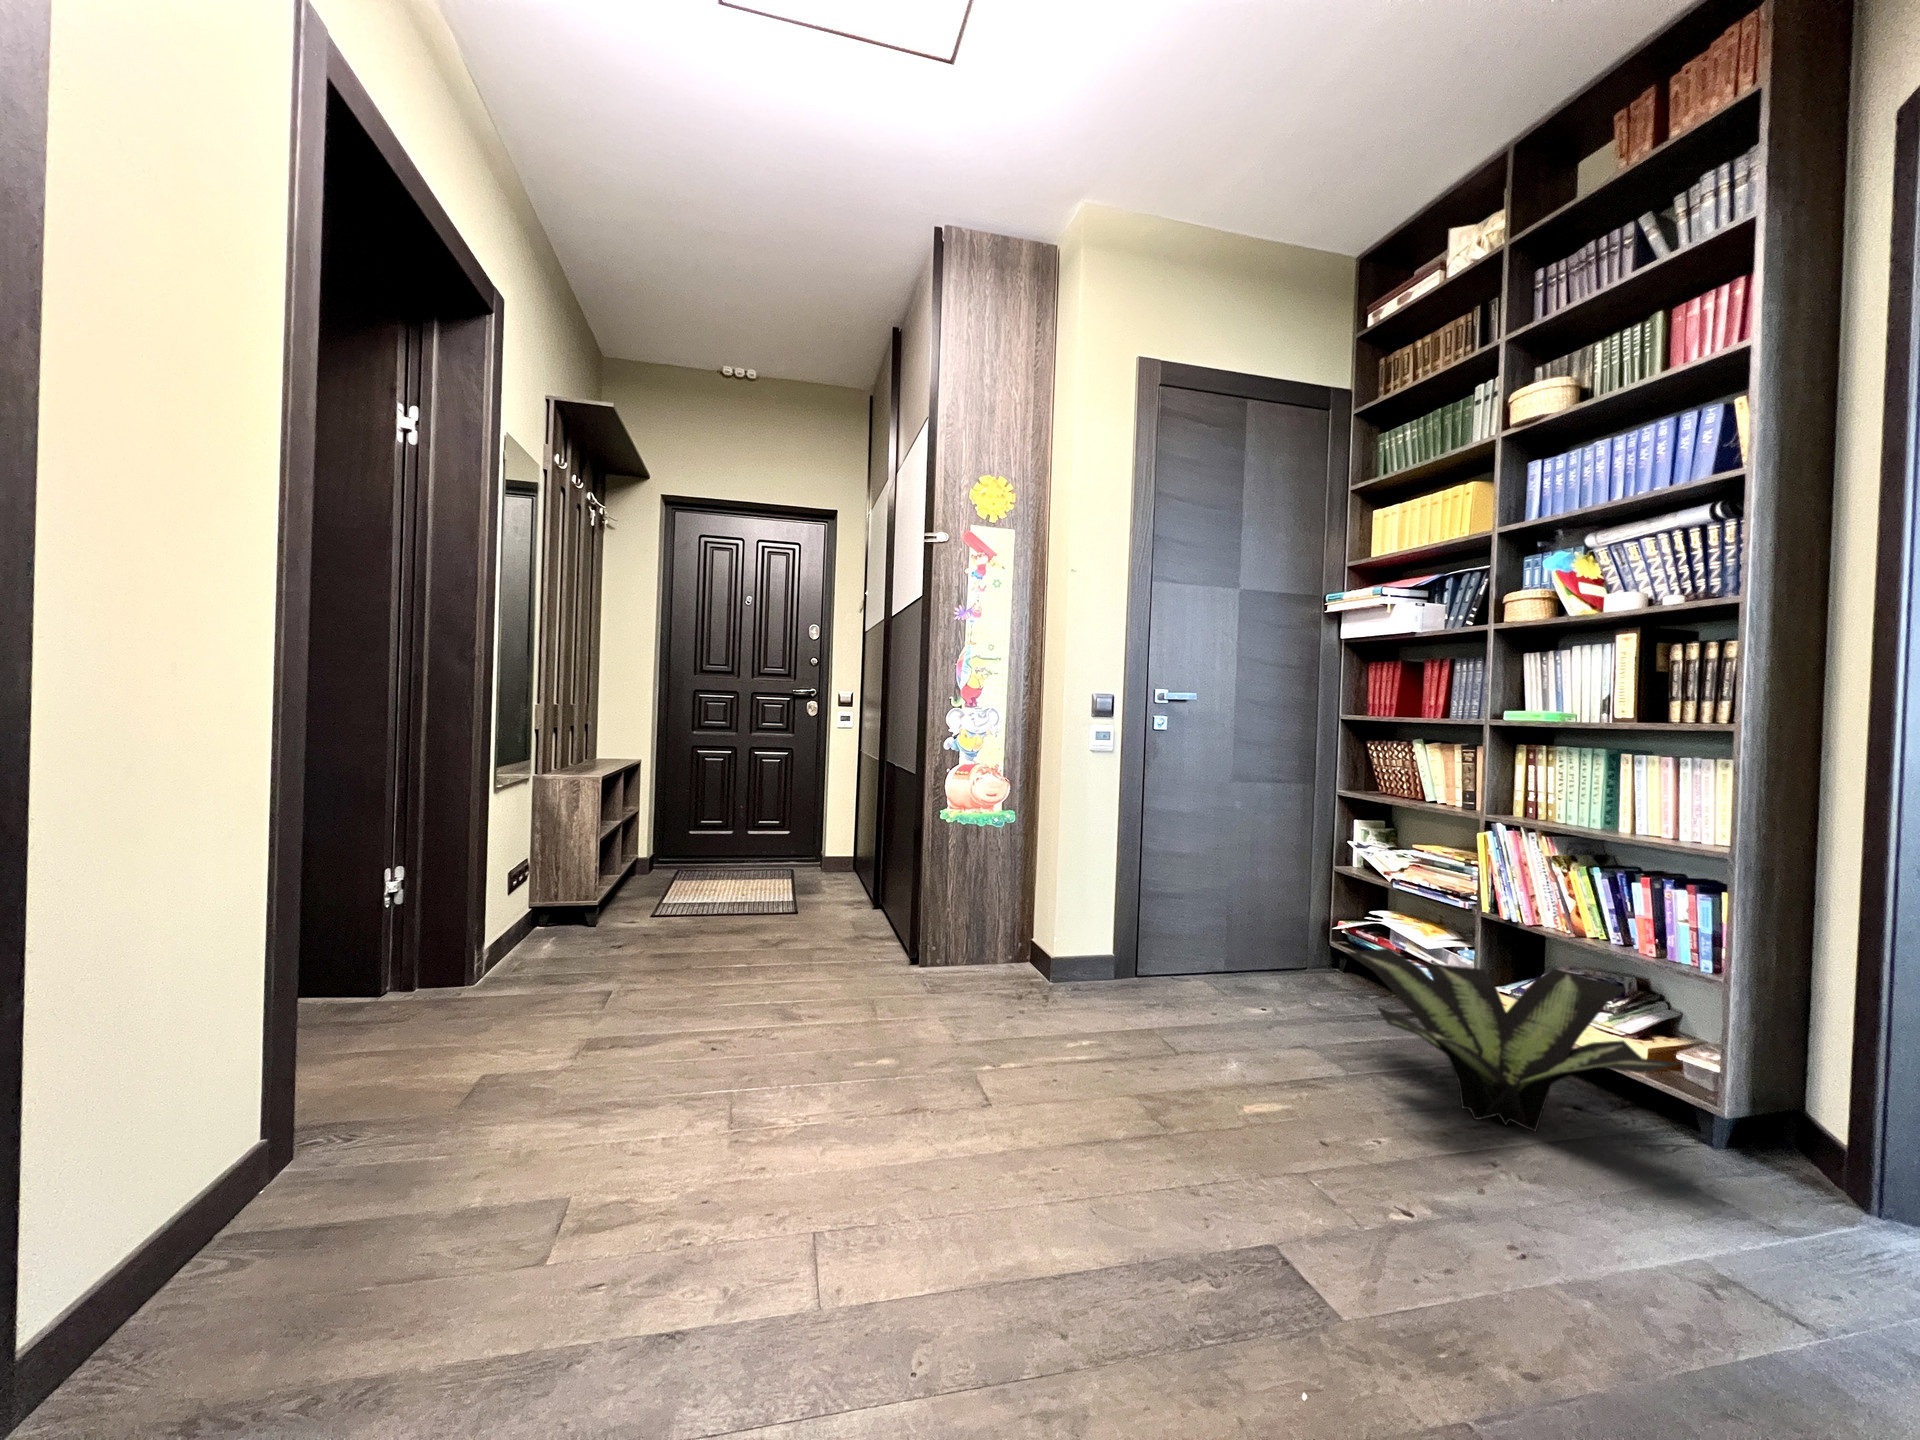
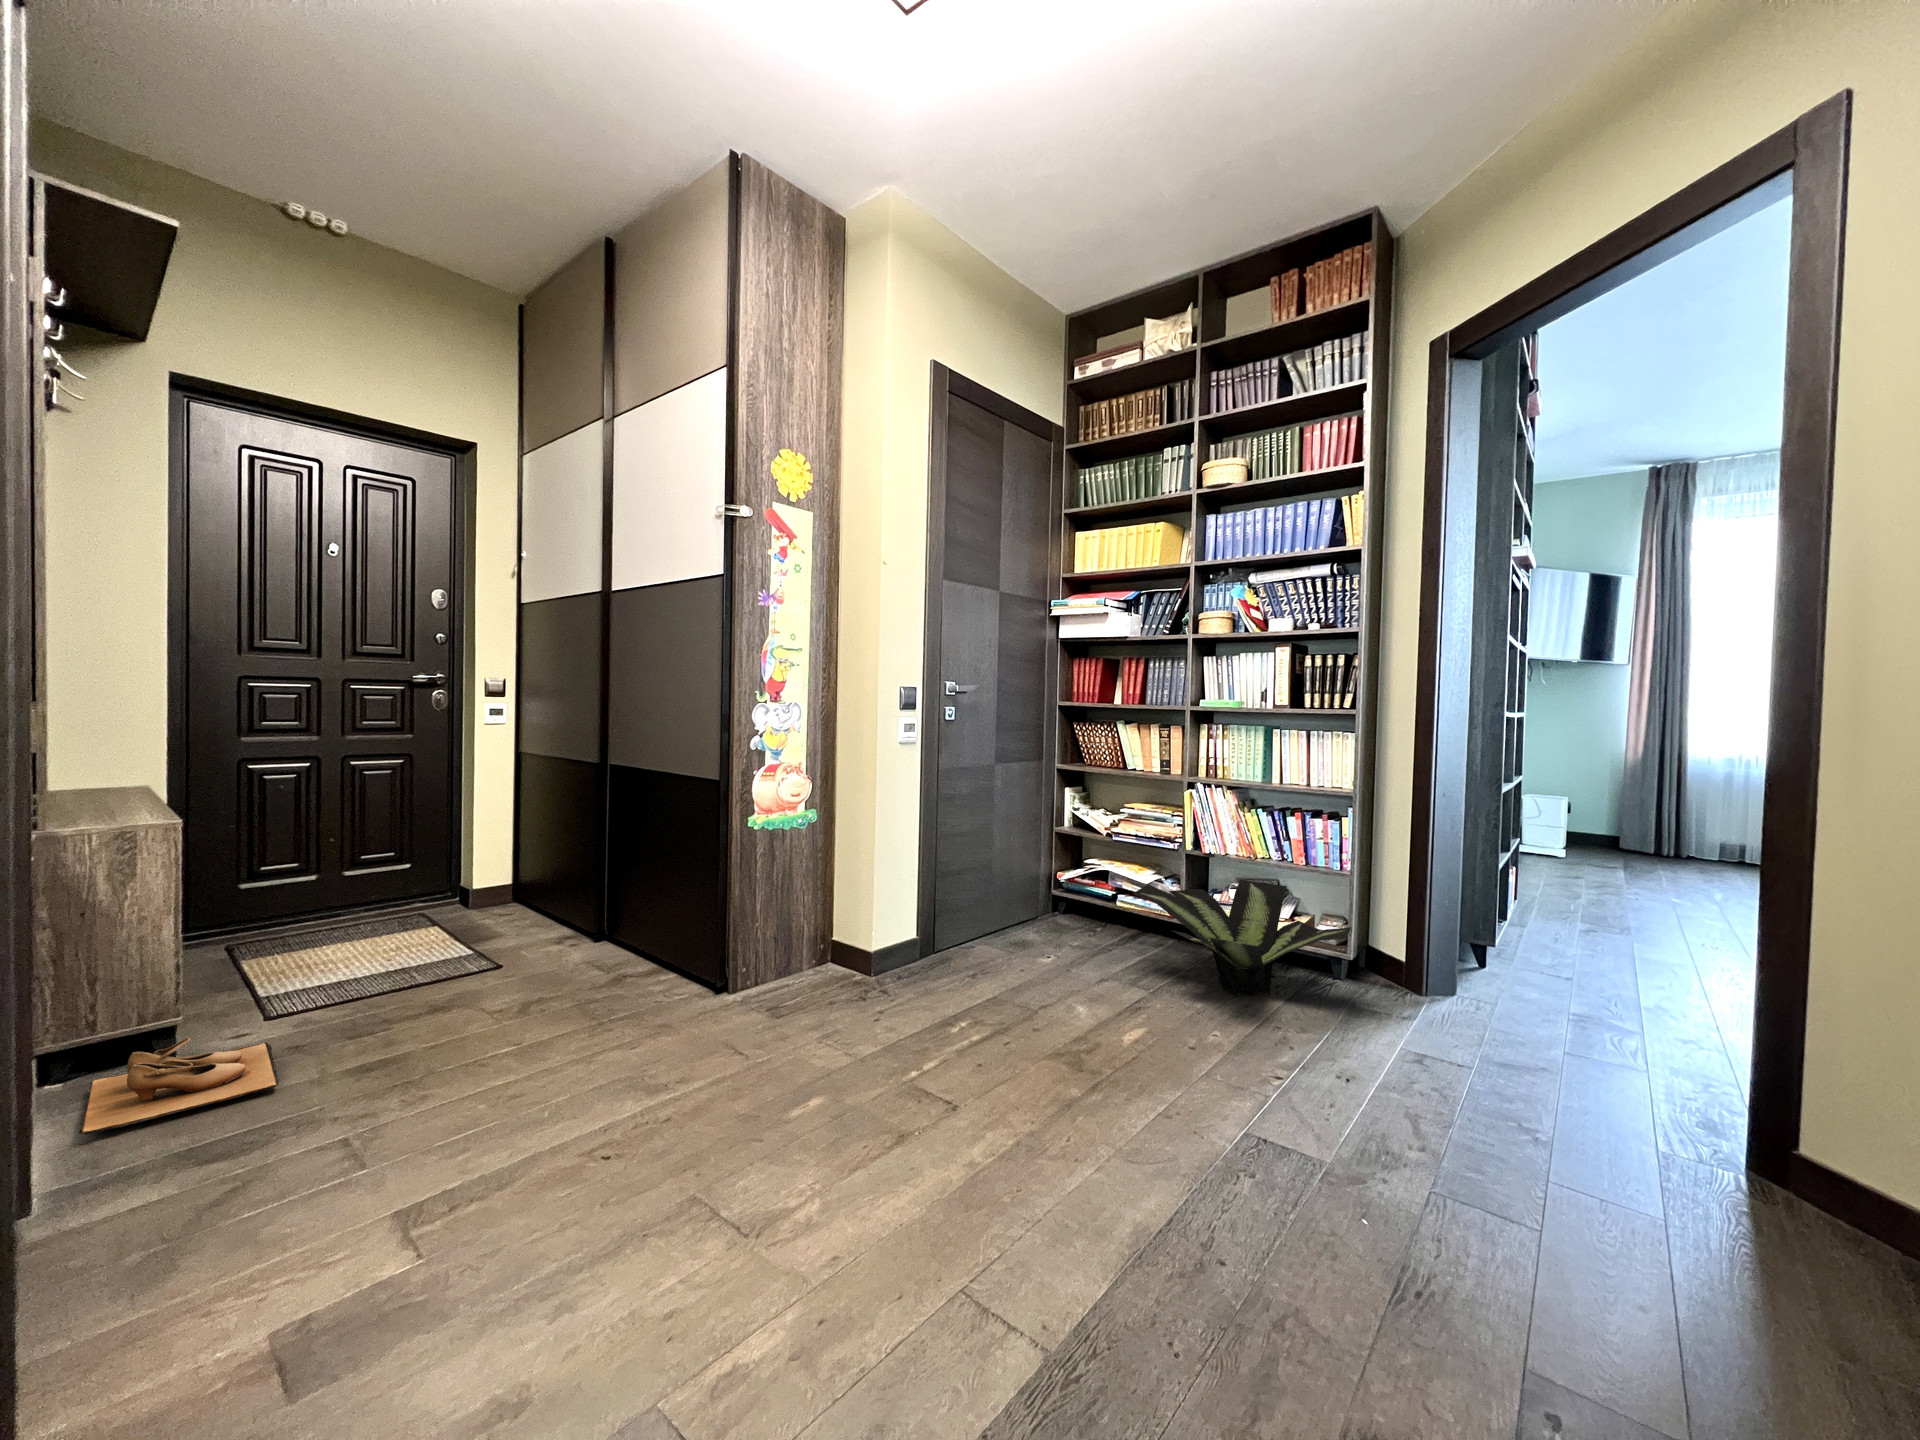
shoe: none [508,919,624,962] -> present [78,1038,279,1134]

